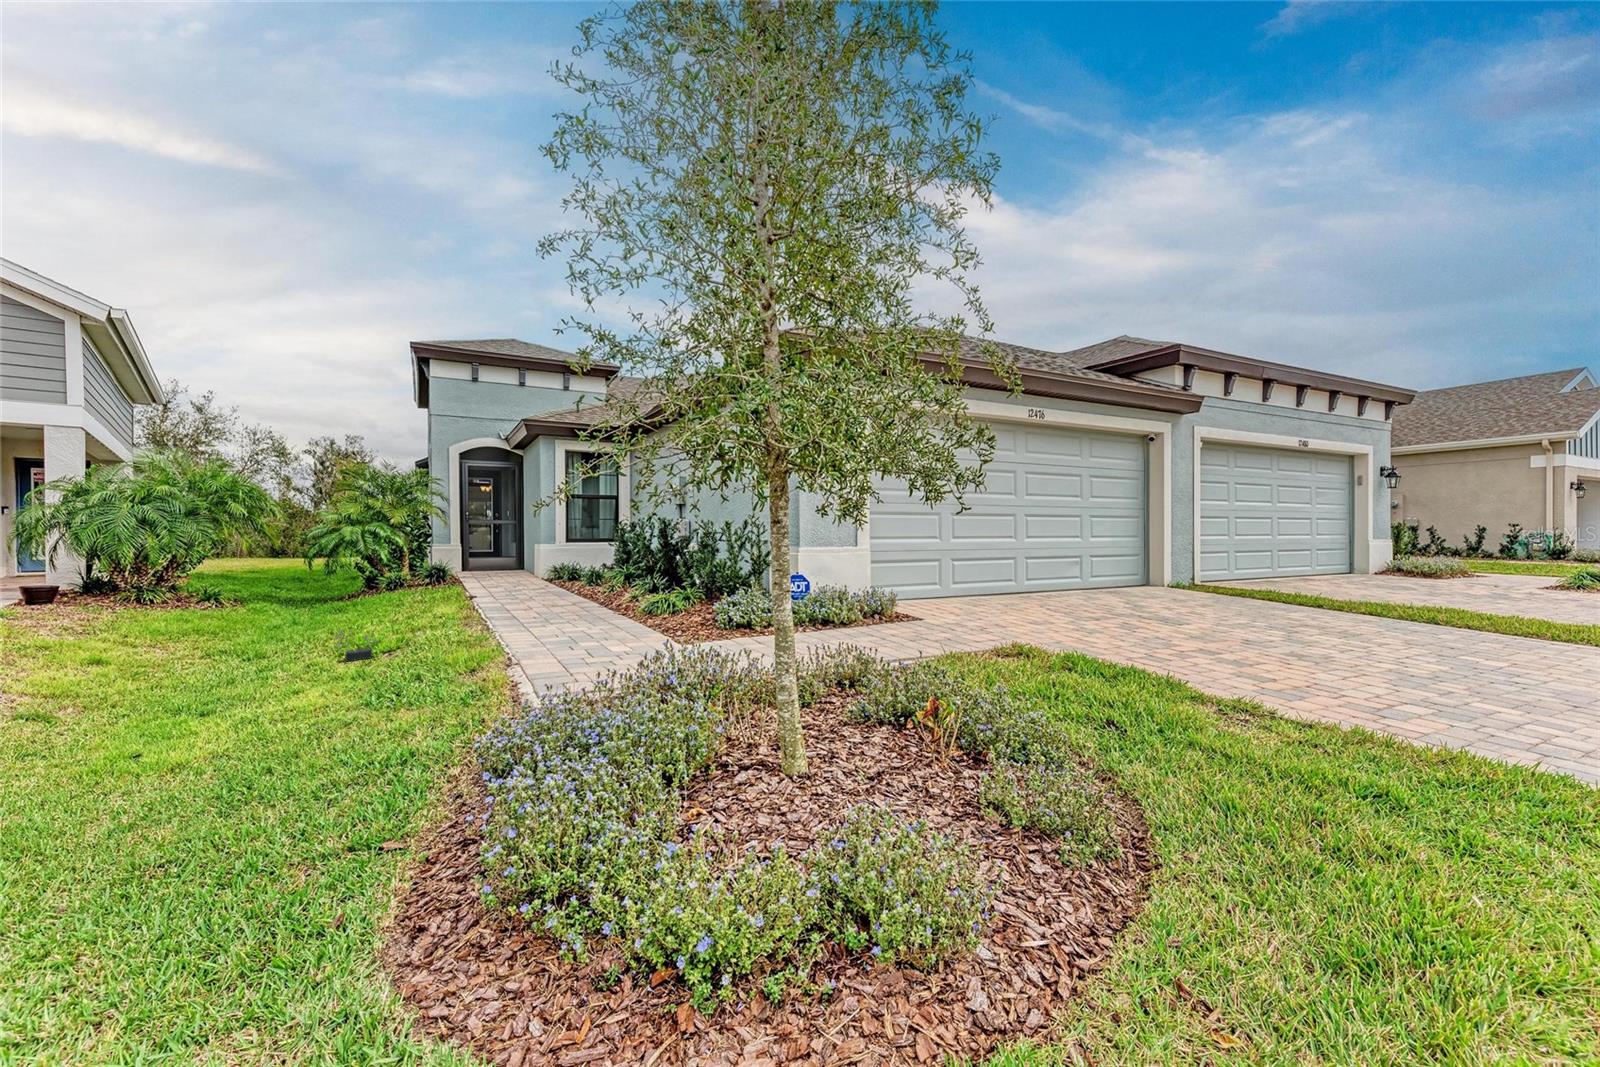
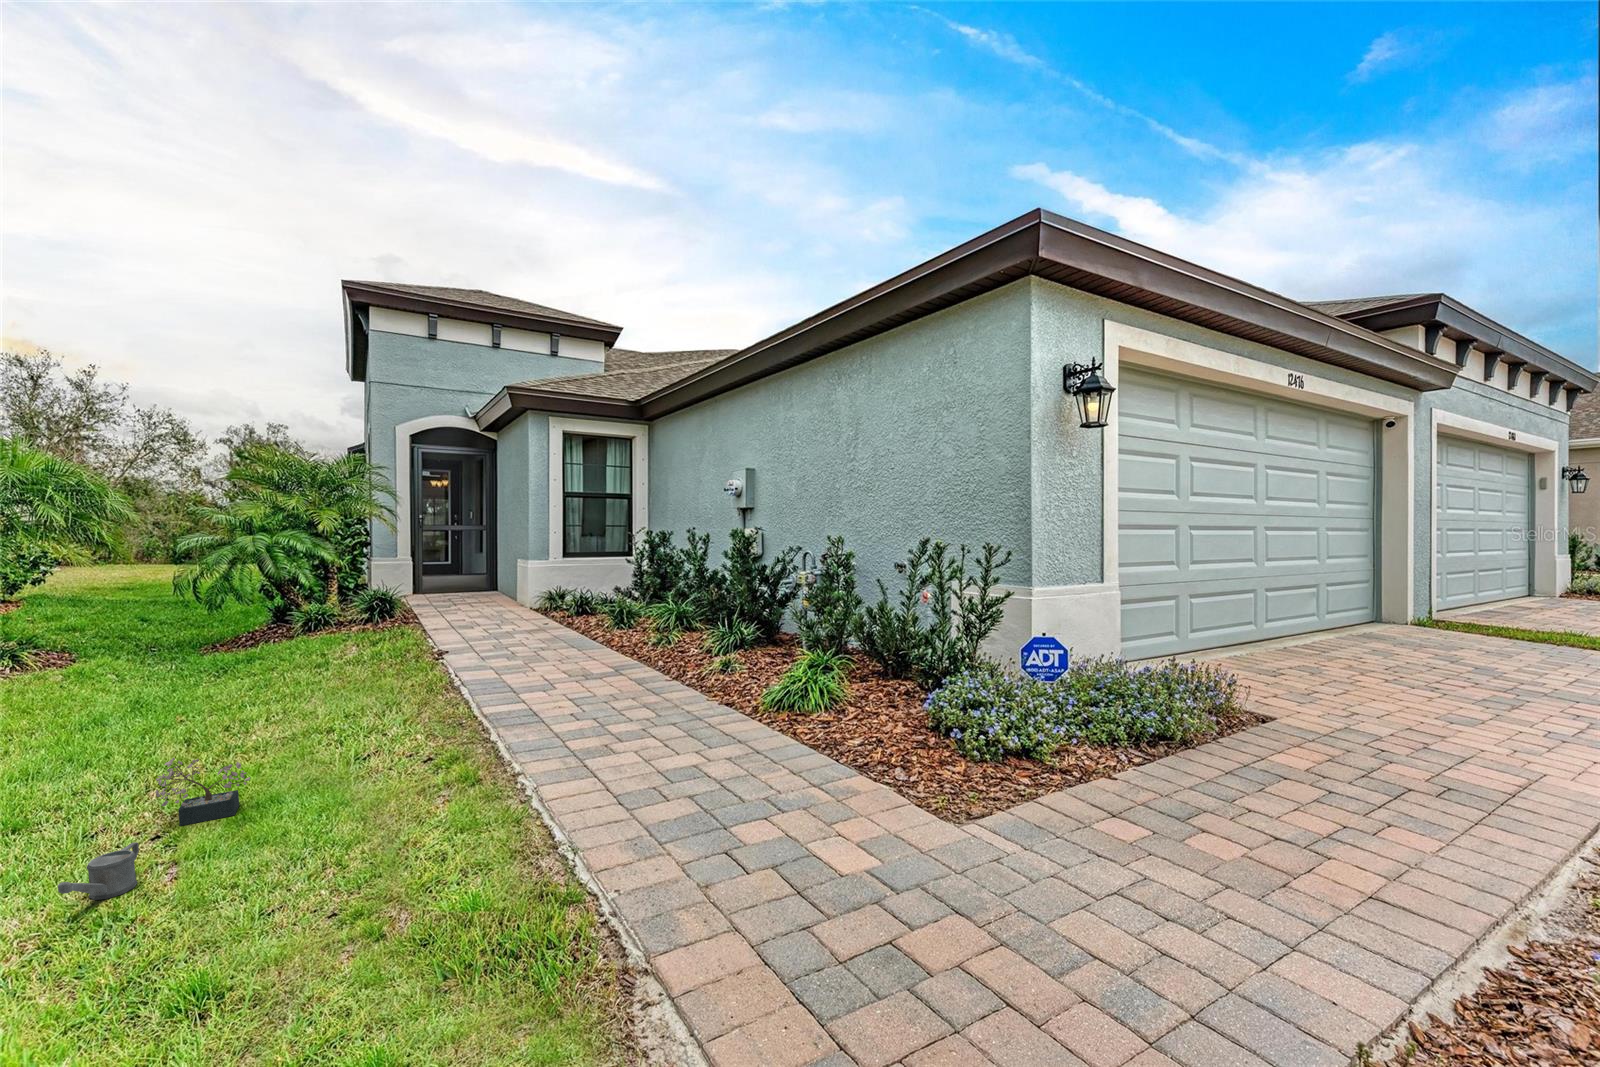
watering can: none [307,659,335,679] -> present [58,842,139,900]

